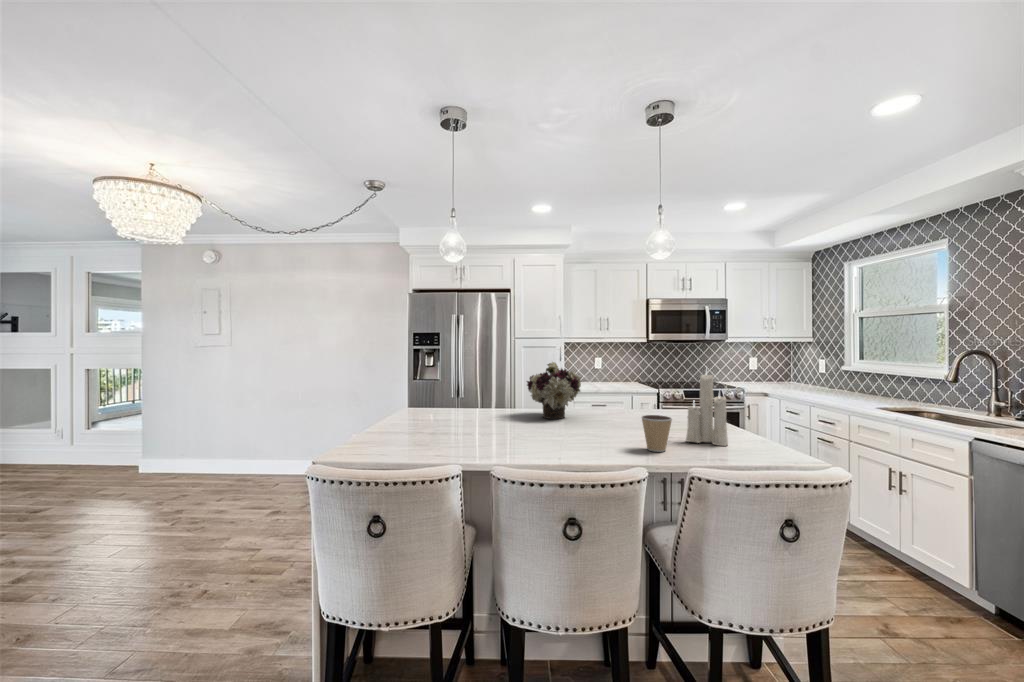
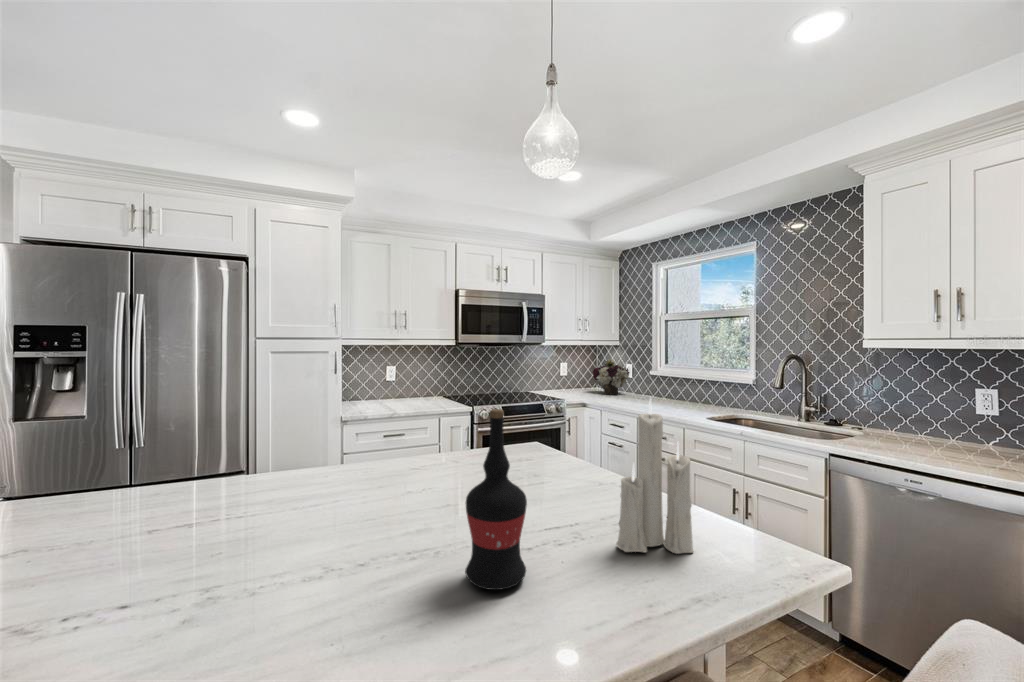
flower arrangement: present [527,362,581,419] -> present [593,359,630,395]
wine bottle: none [605,367,632,442] -> present [465,409,527,590]
coffee cup: present [642,415,672,452] -> none [564,518,635,620]

